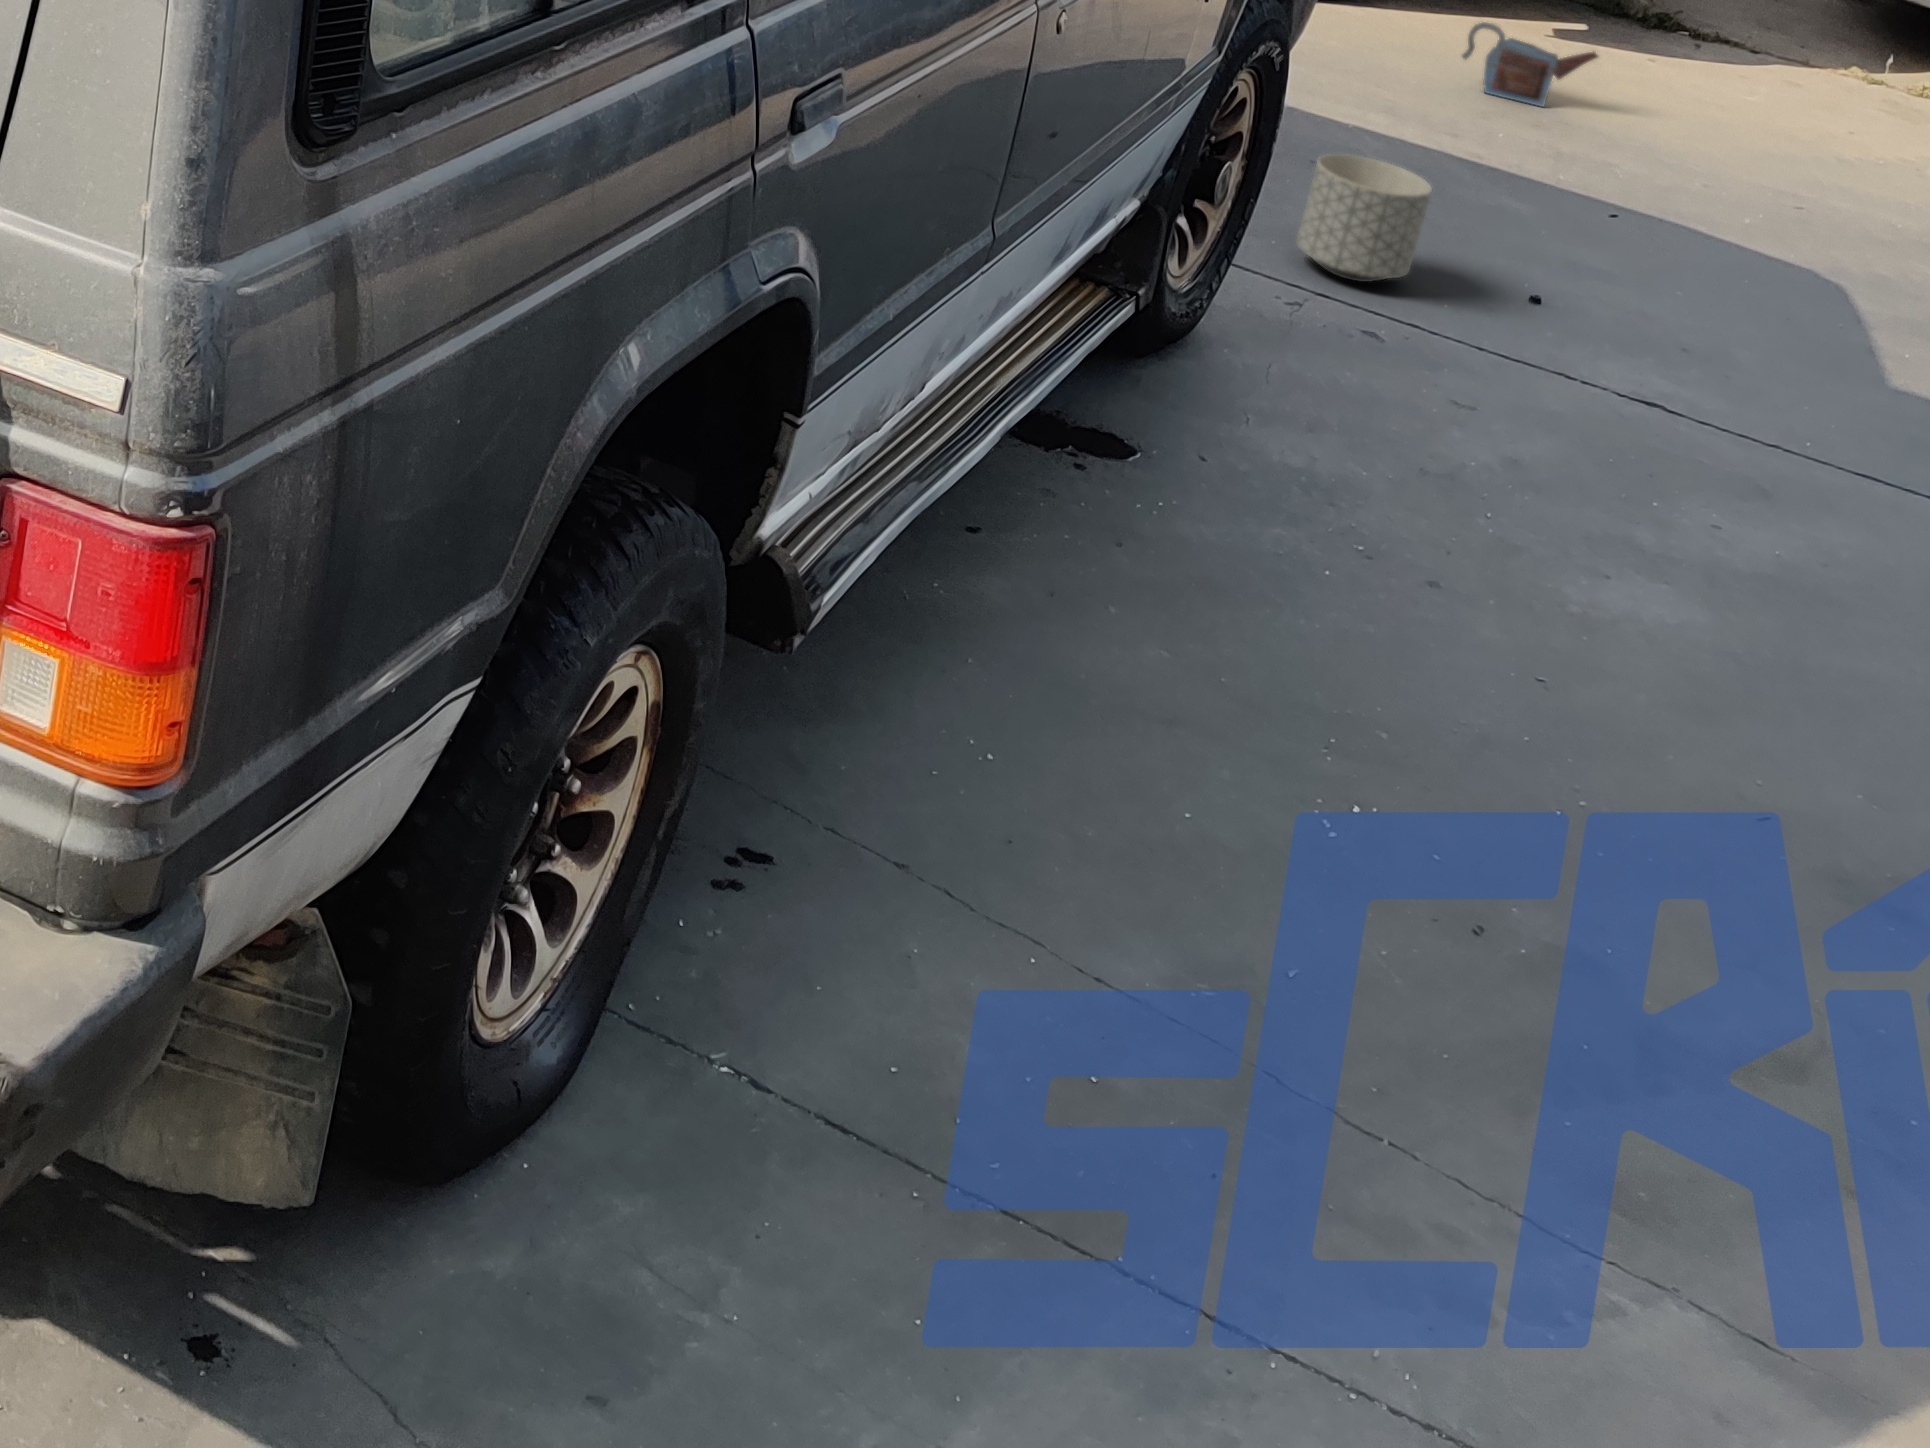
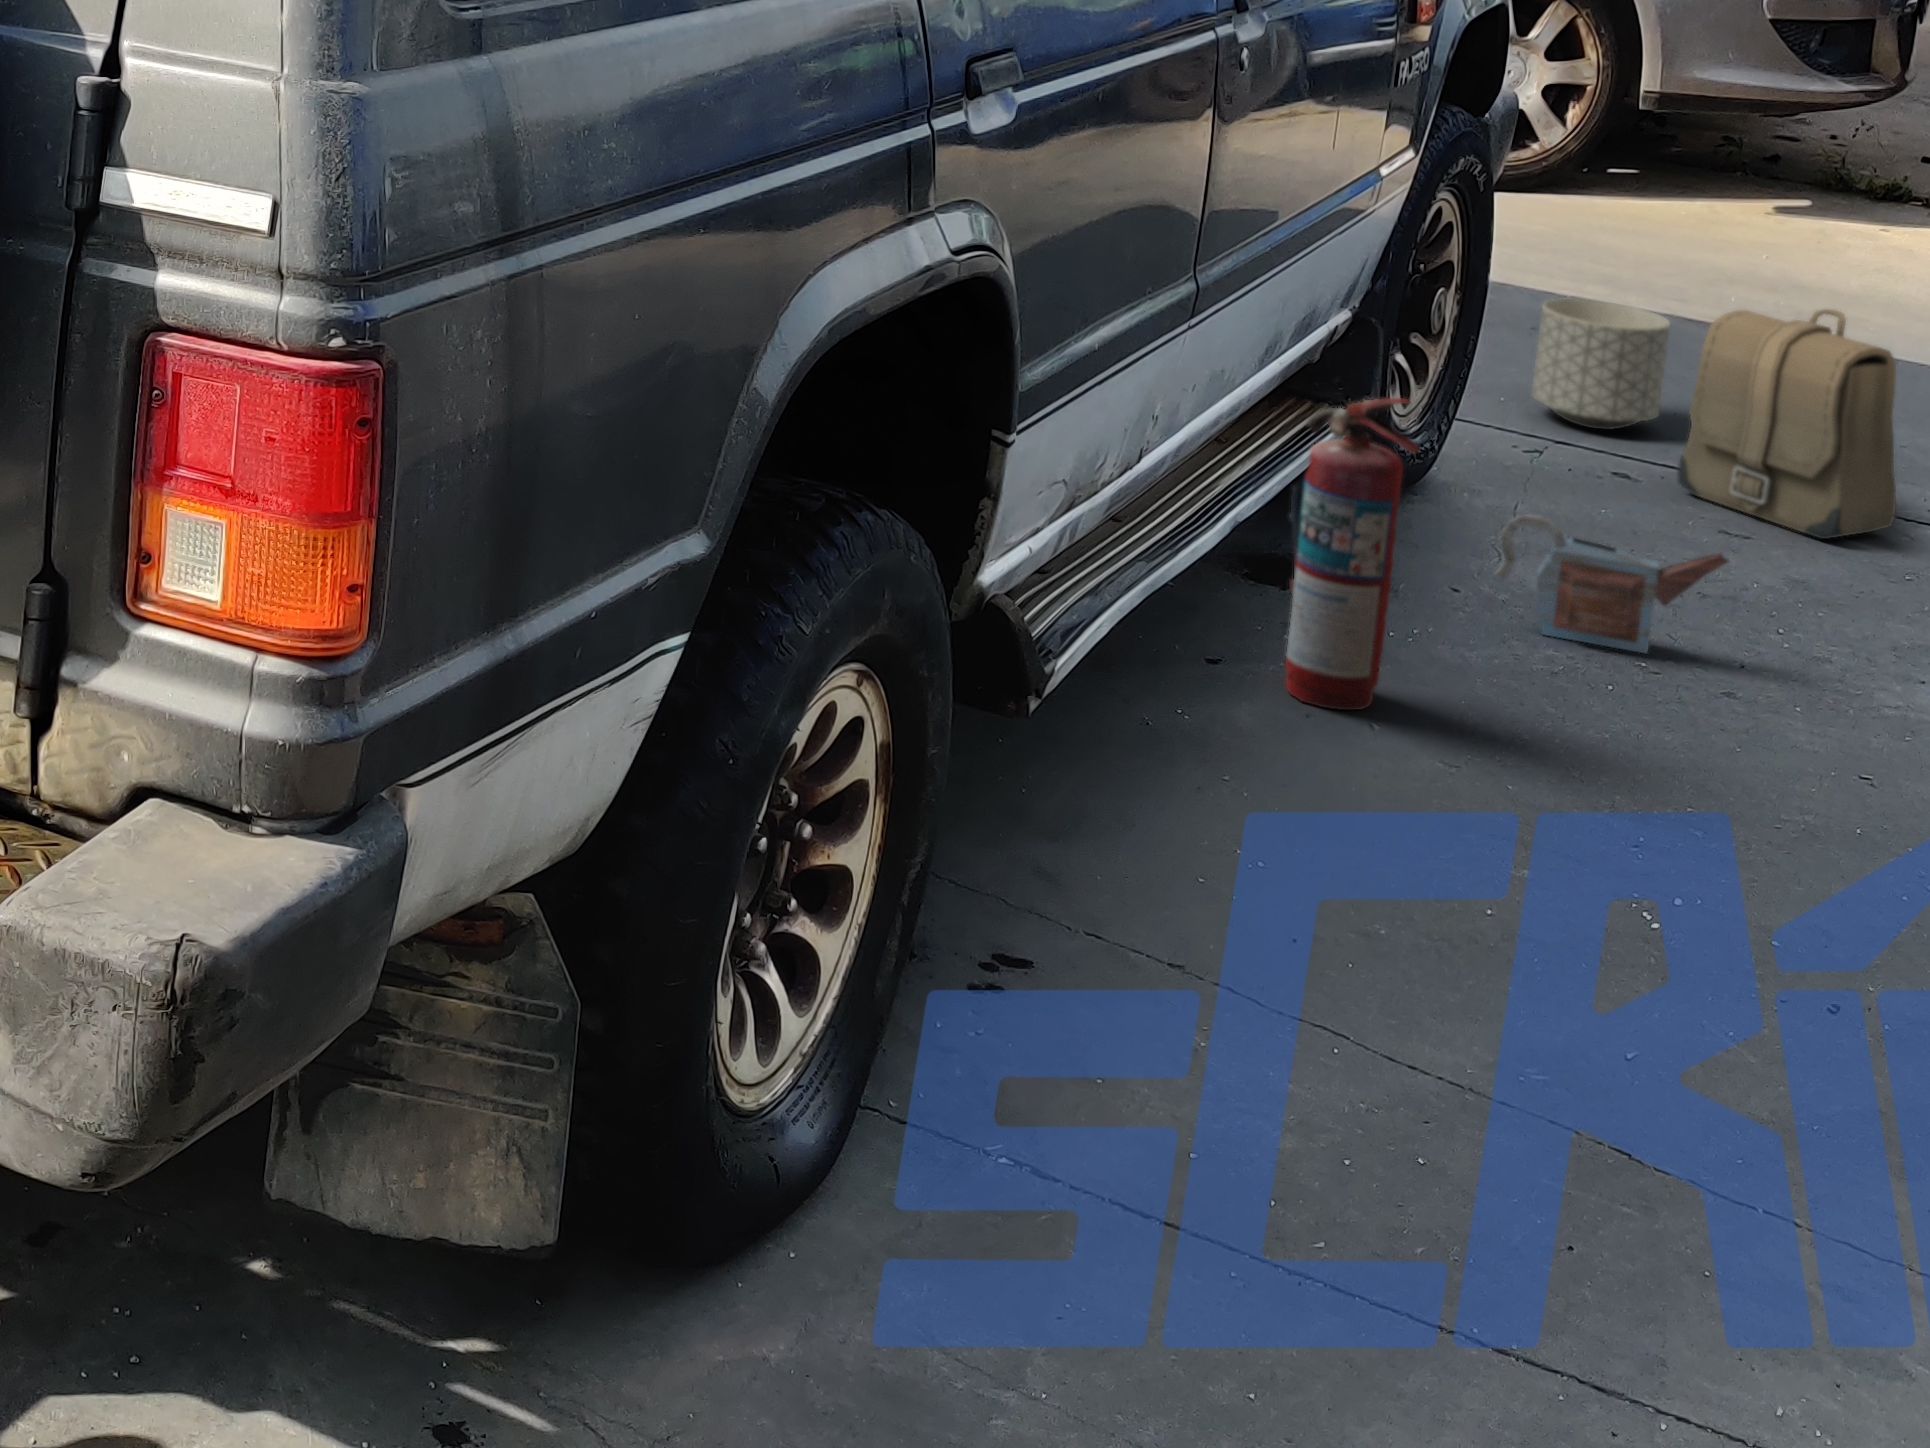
watering can: present [1462,22,1598,107] -> present [1495,514,1728,653]
backpack: none [1415,197,1627,419] -> present [1677,309,1896,539]
fire extinguisher: none [1028,316,1176,594] -> present [1286,398,1419,710]

